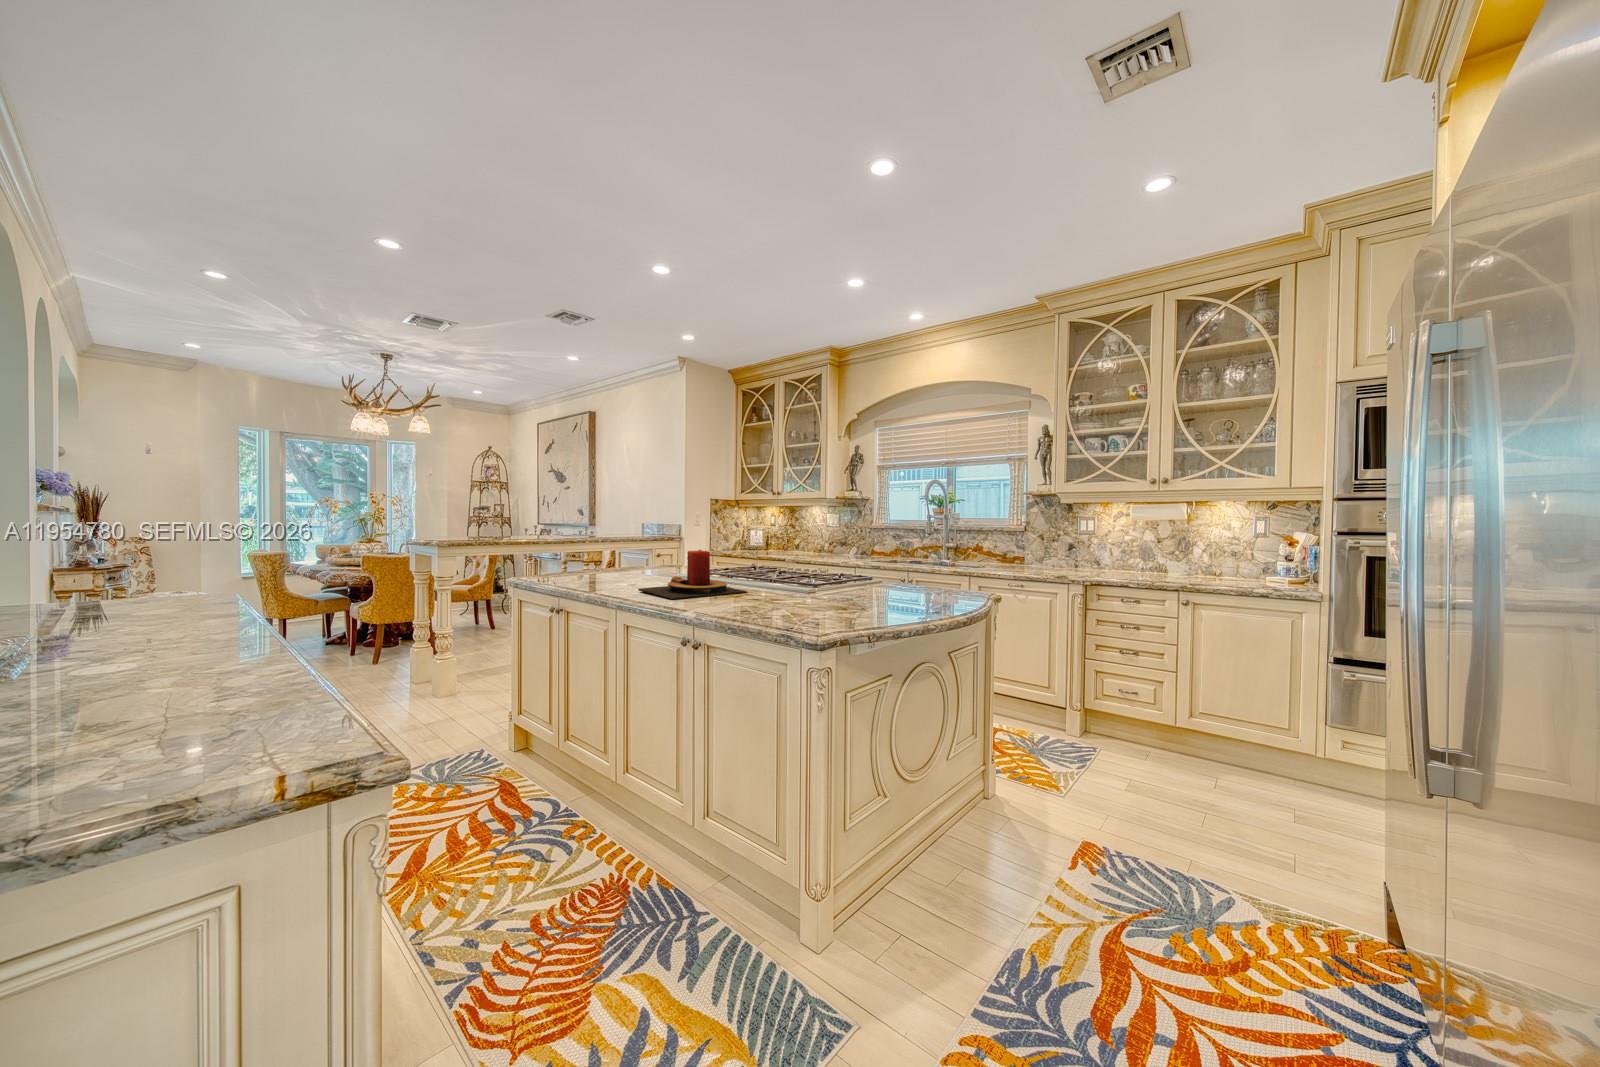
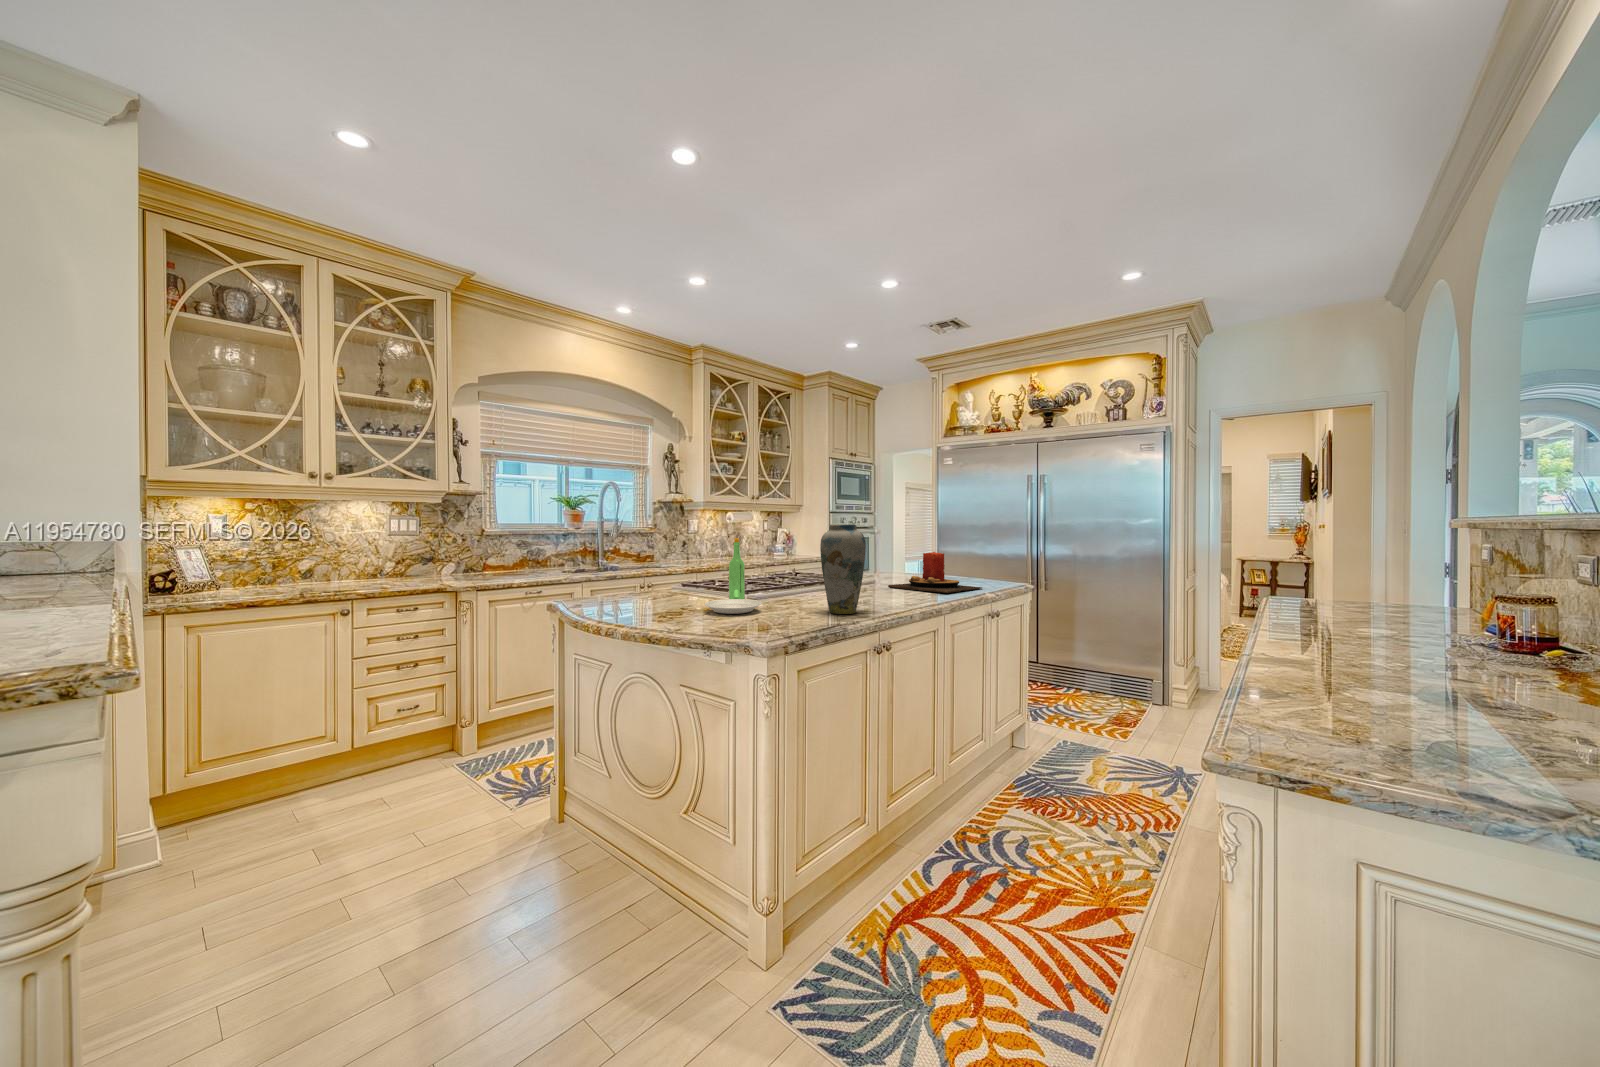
vase: none [553,514,589,579] -> present [820,524,866,614]
plate: none [586,525,639,572] -> present [705,538,762,614]

